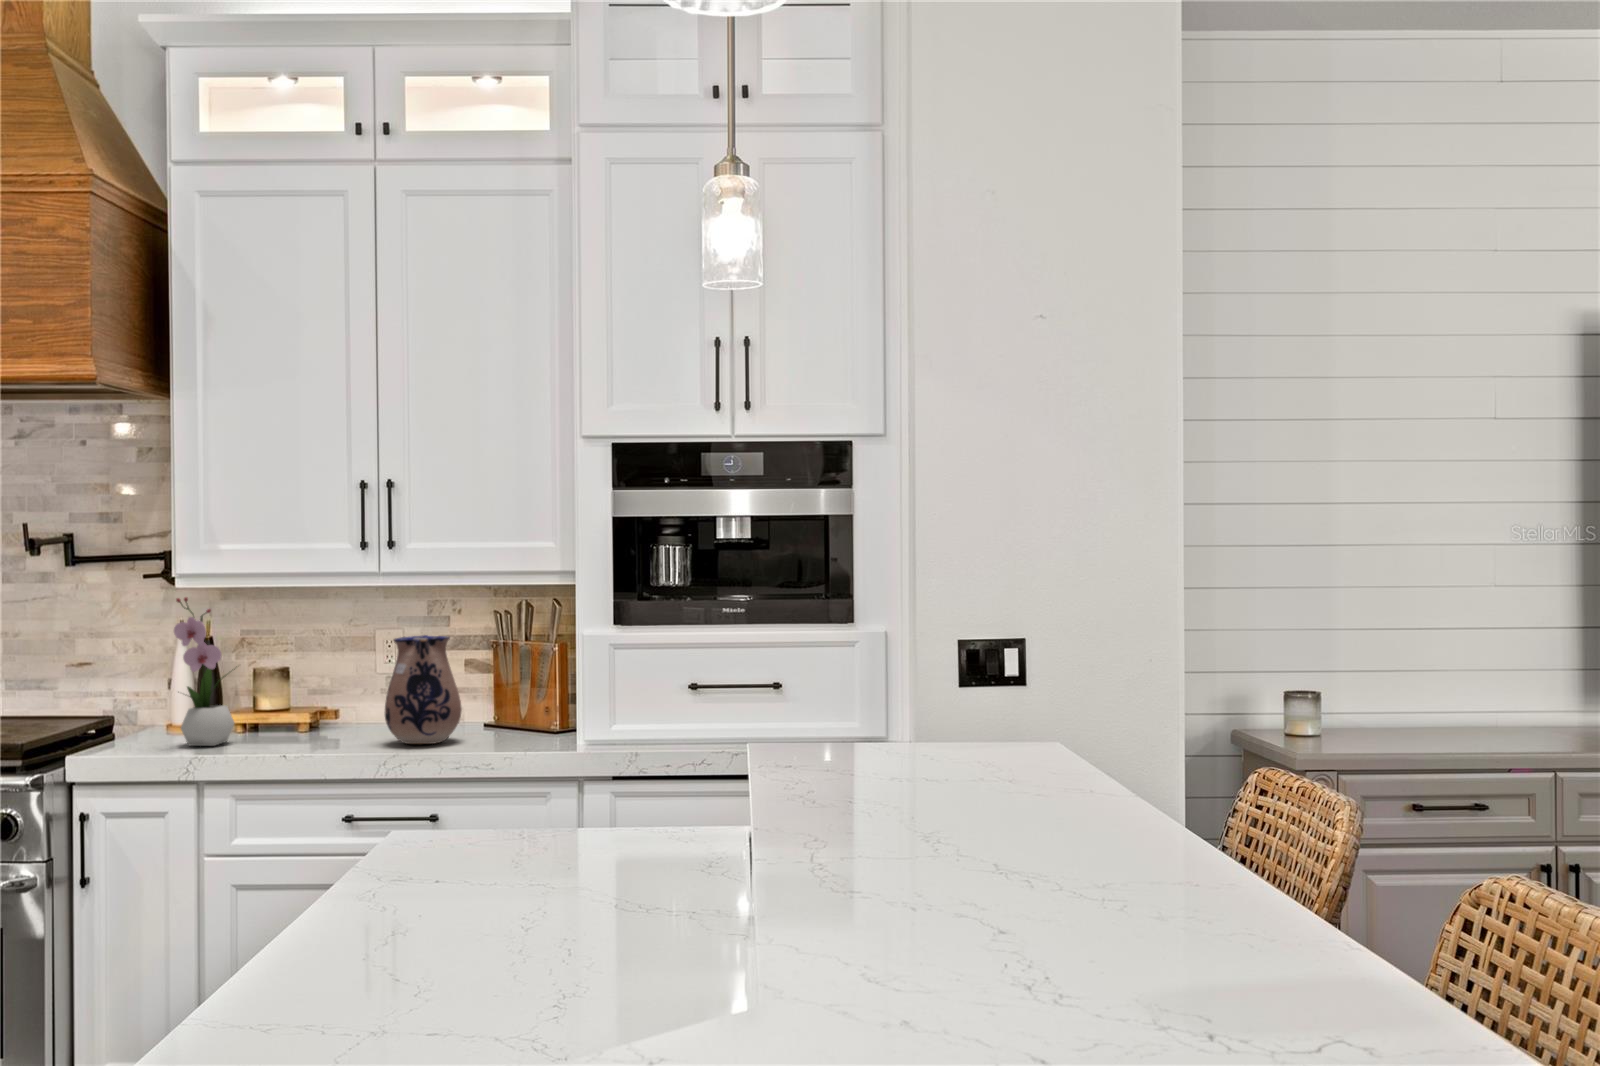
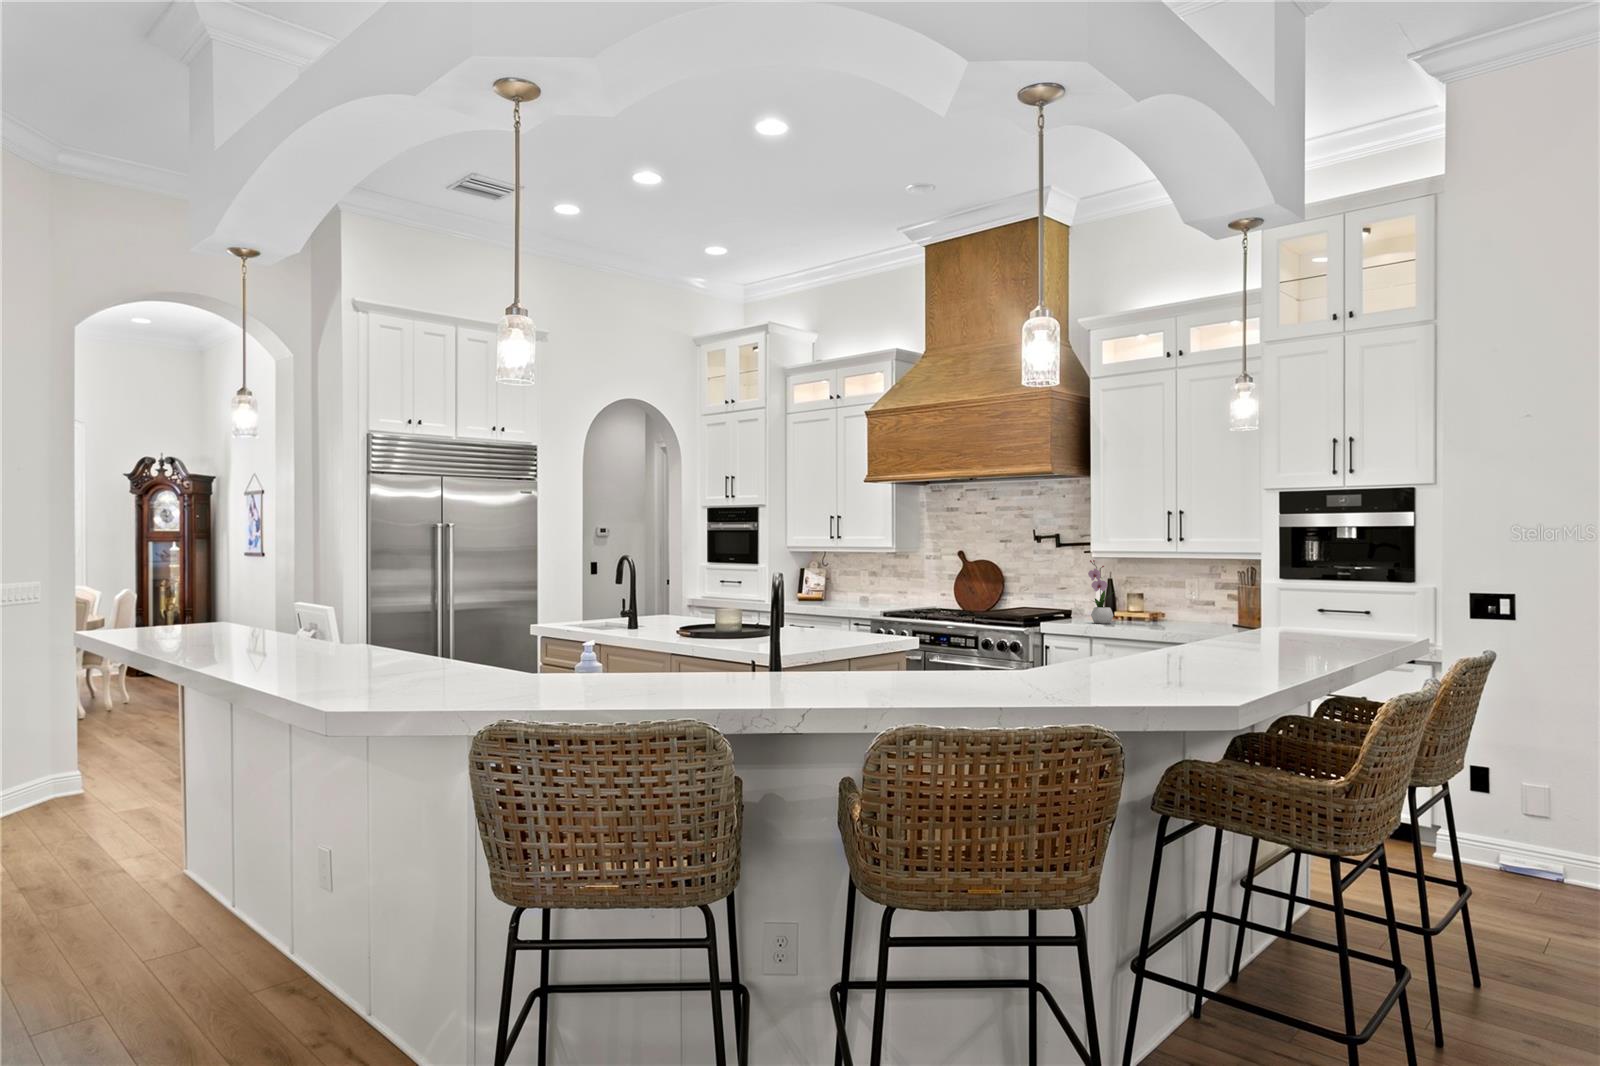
ceramic pitcher: present [385,635,462,744] -> none [1174,582,1211,632]

